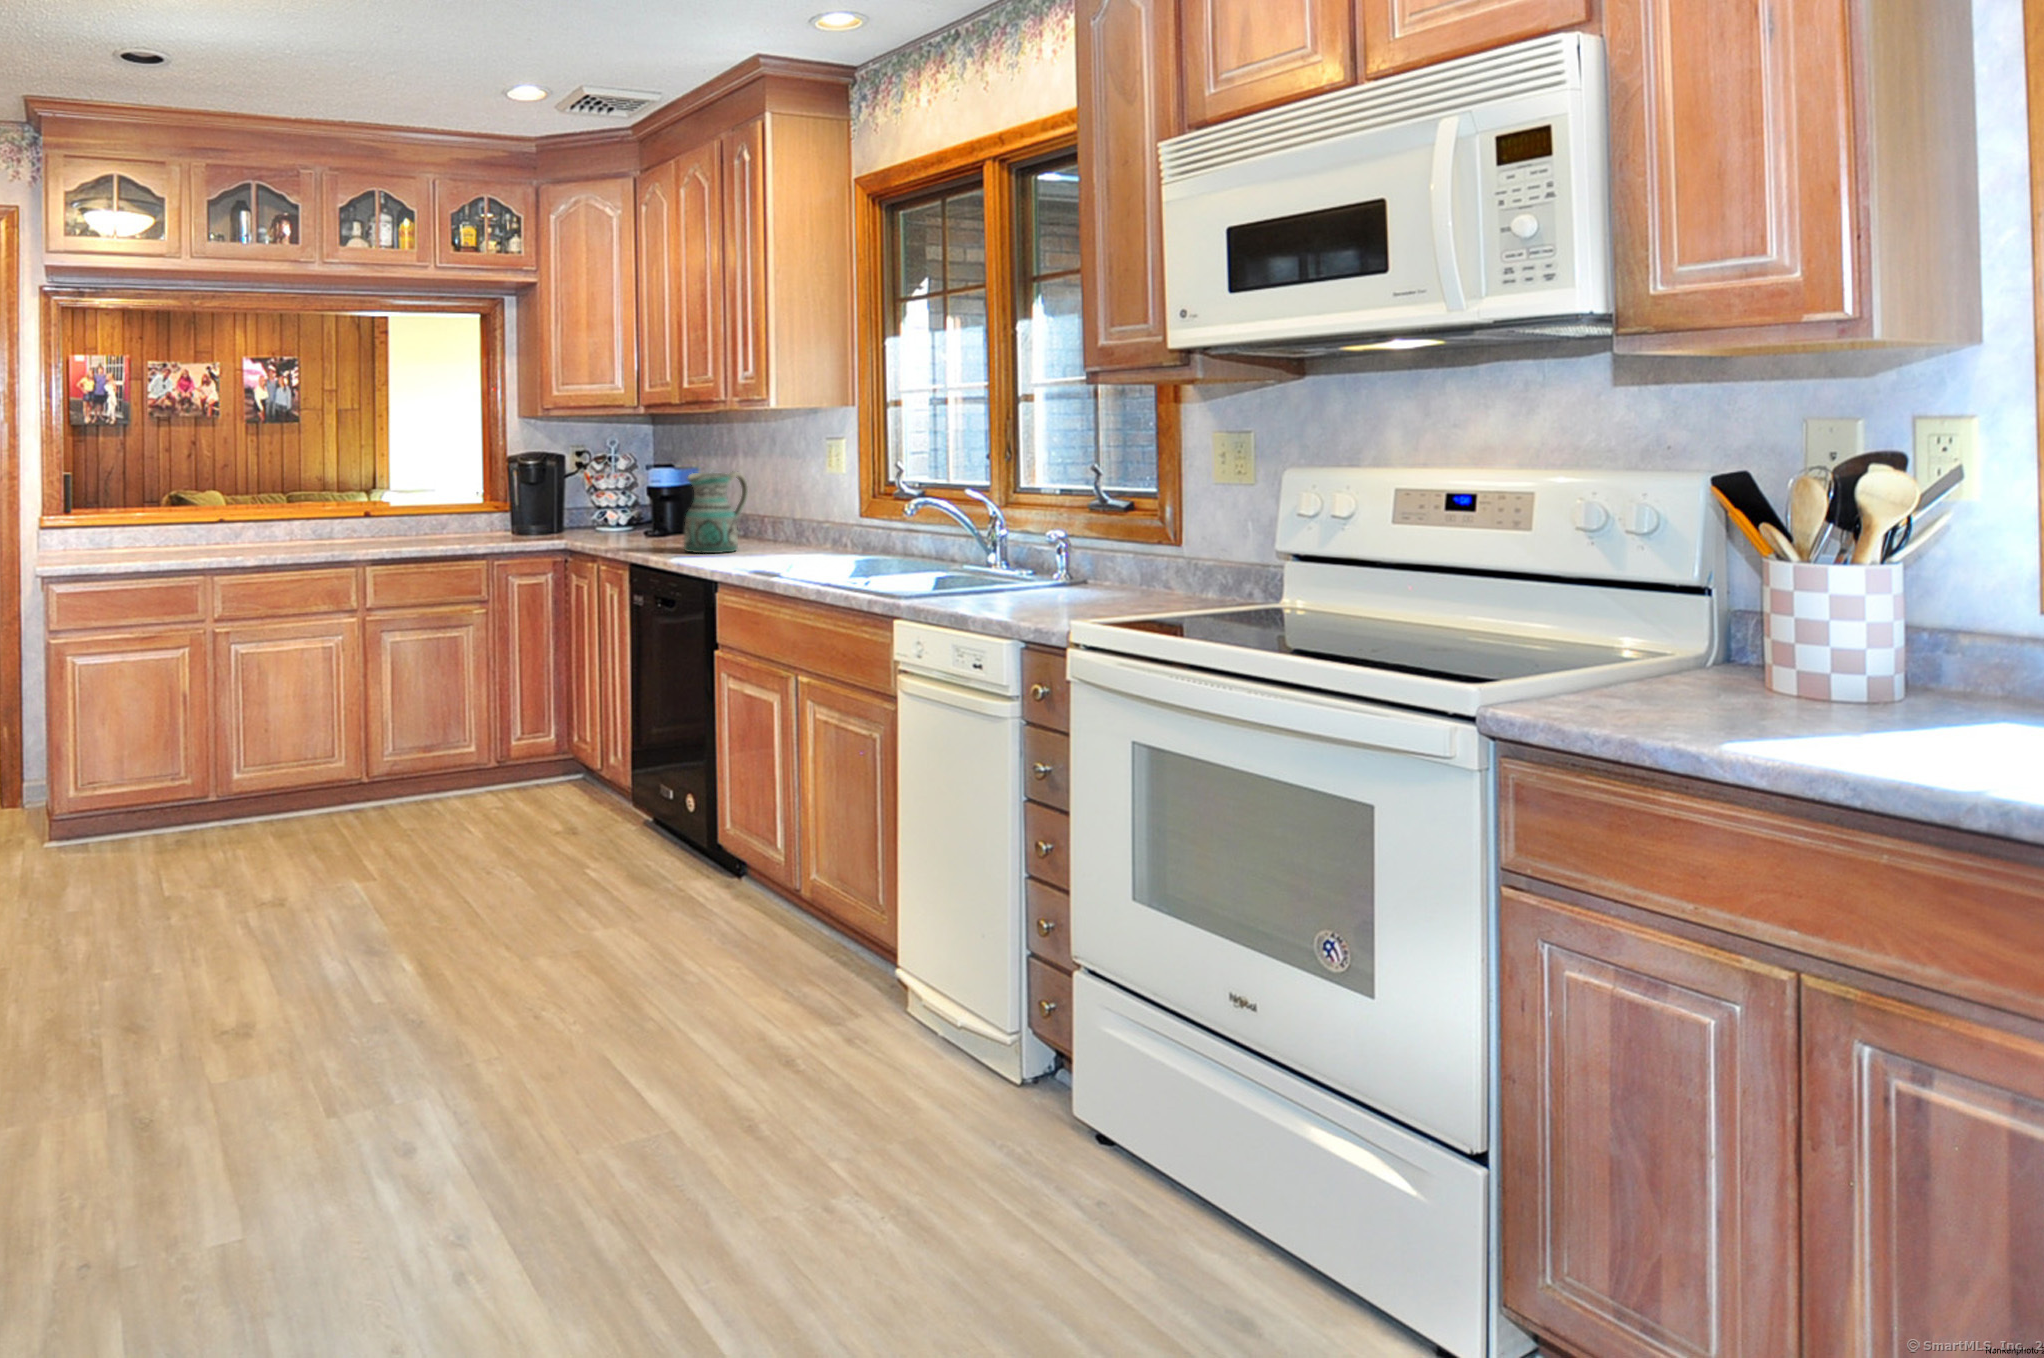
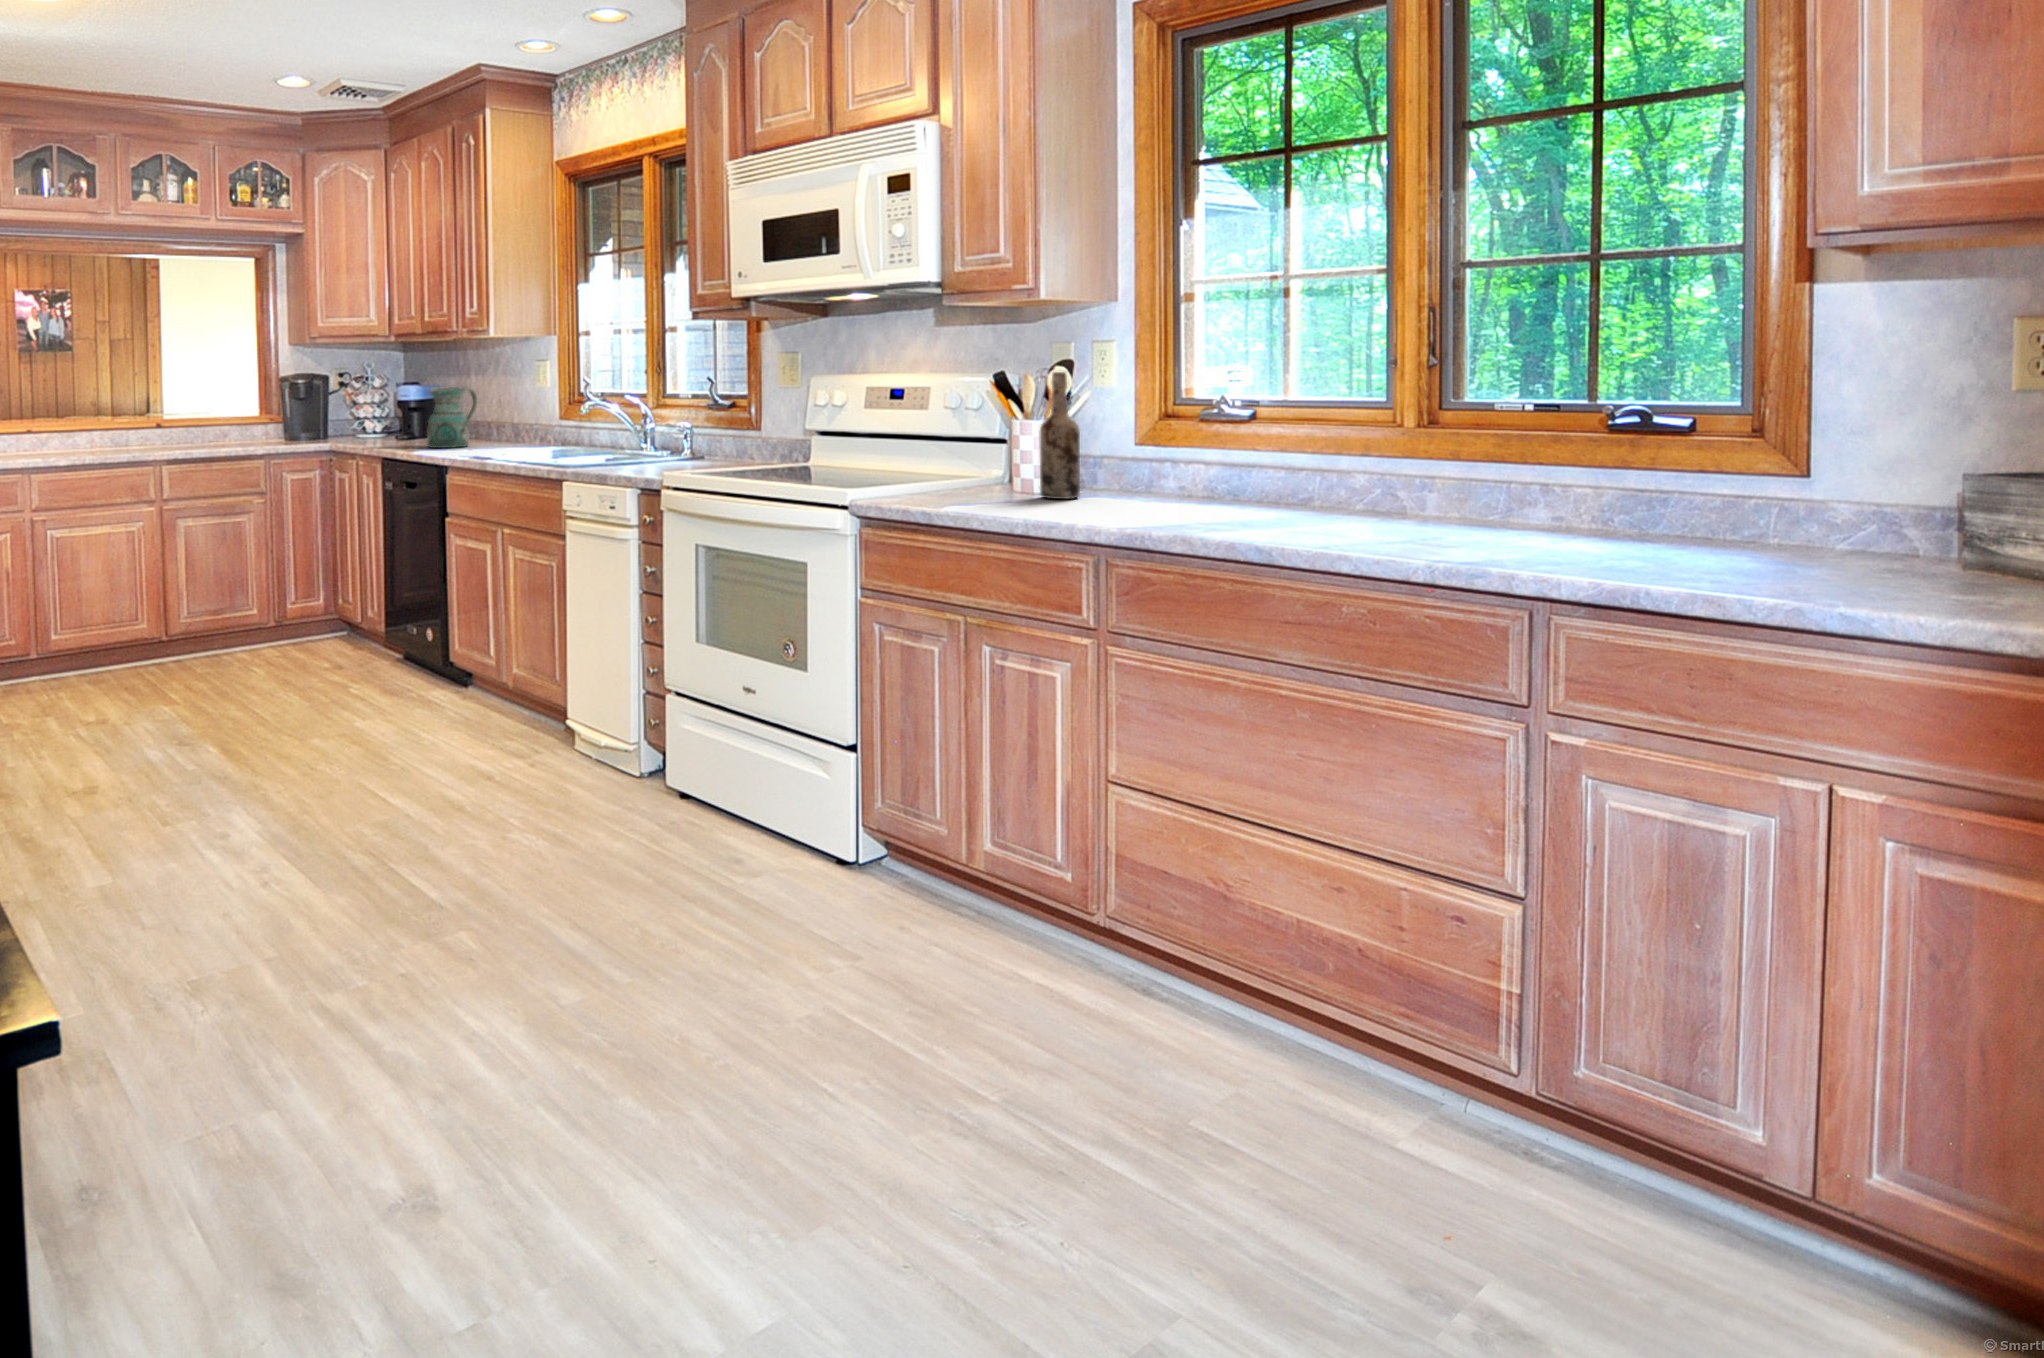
wine bottle: none [1876,479,1980,728] -> present [1039,372,1080,499]

